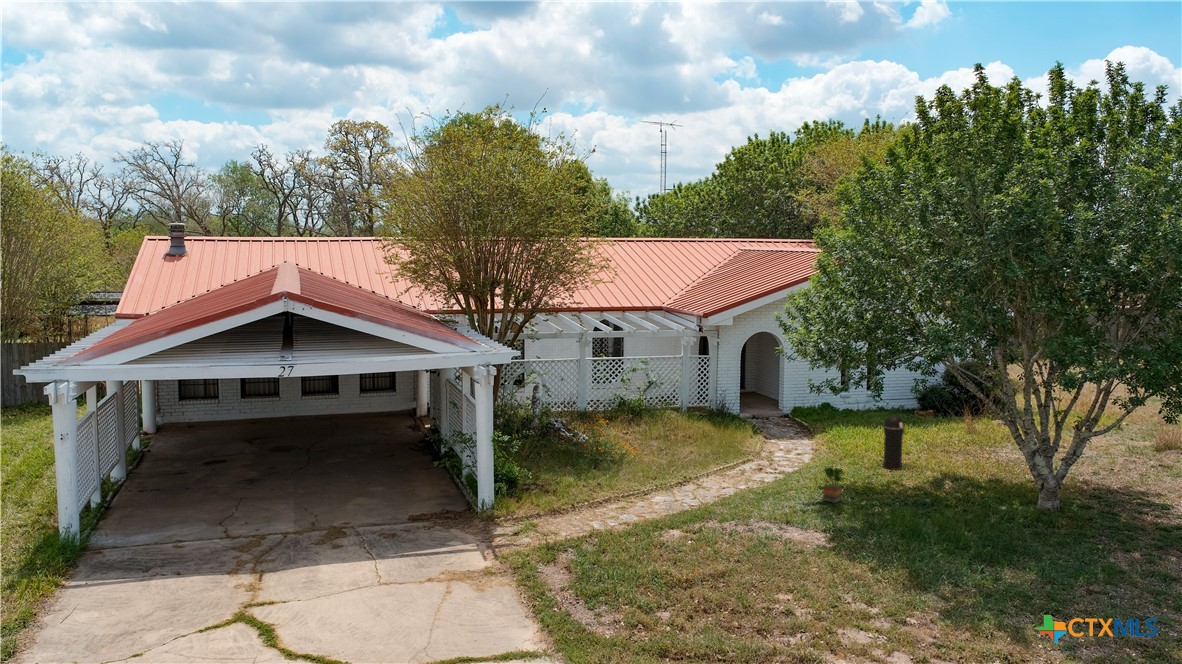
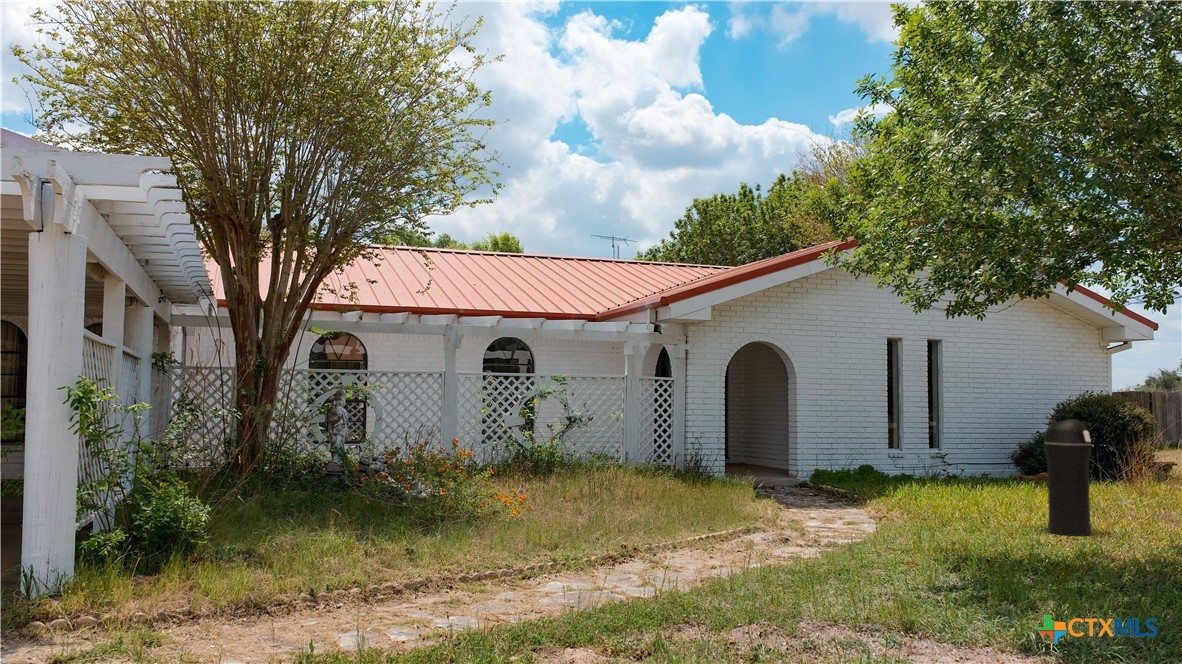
potted tree: present [824,467,844,503] -> none [969,494,1033,587]

